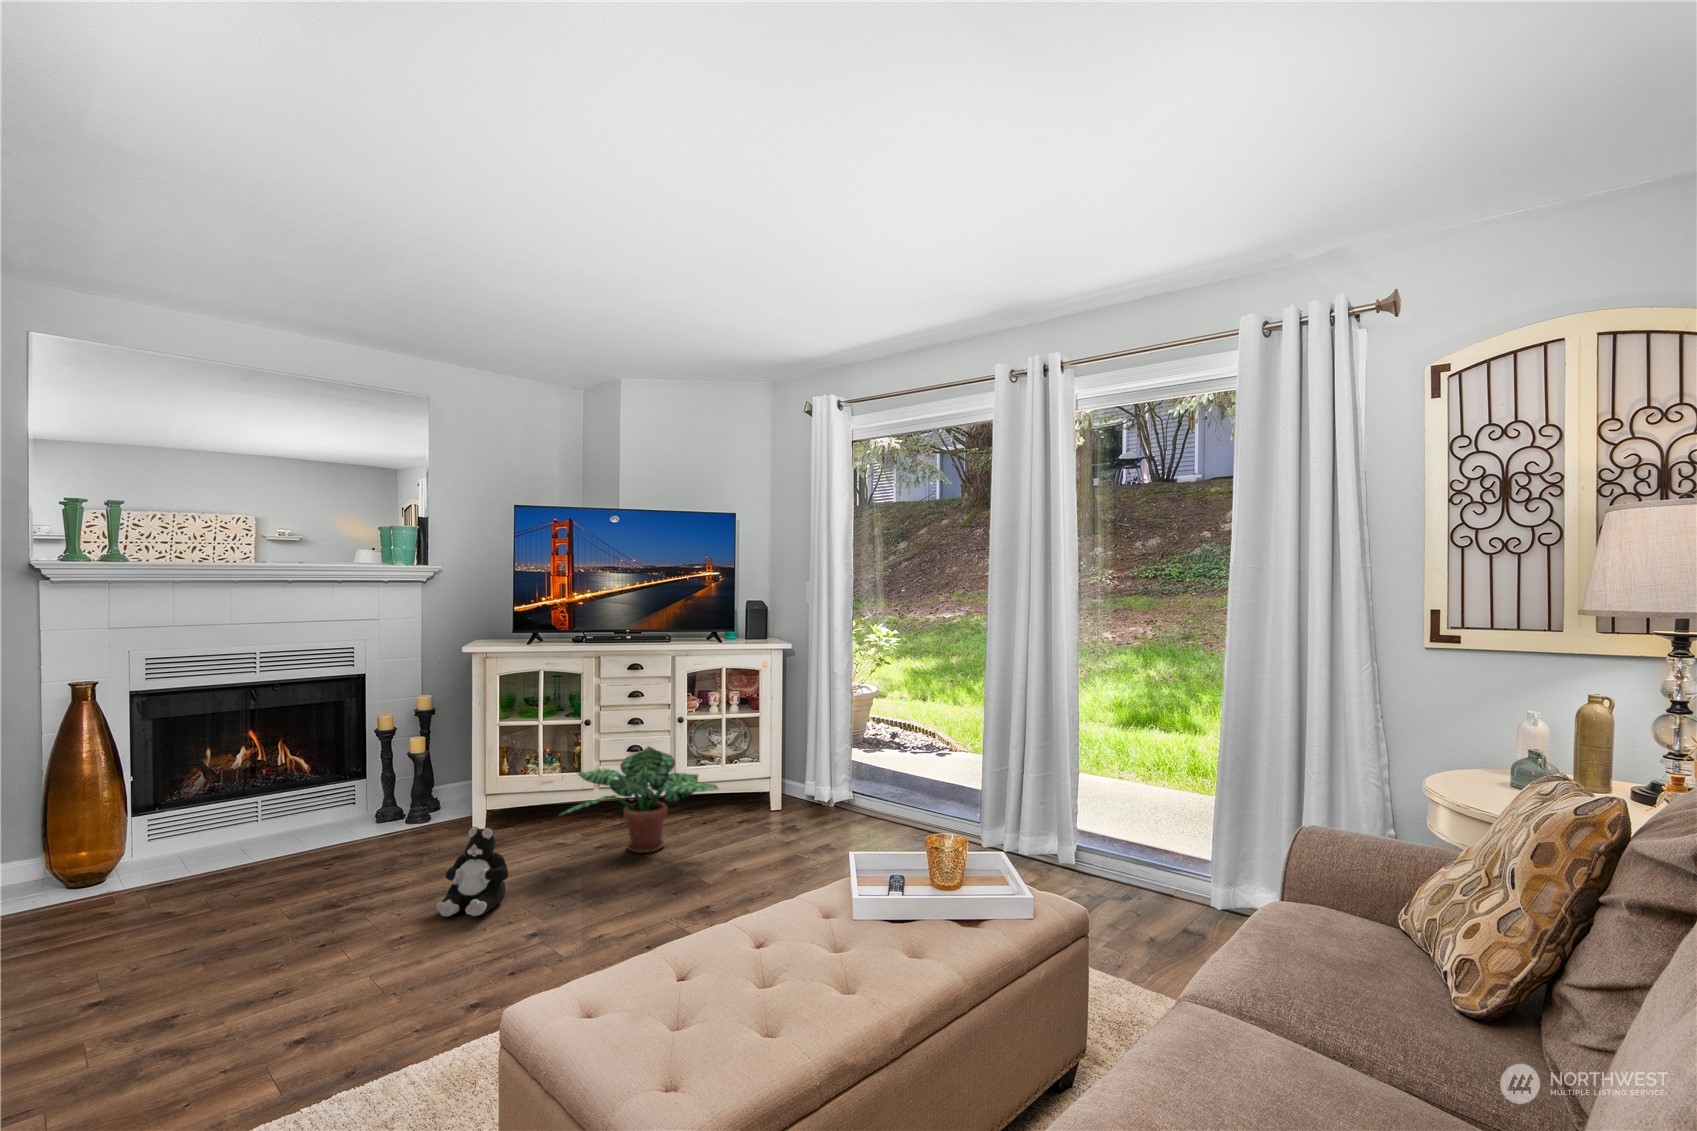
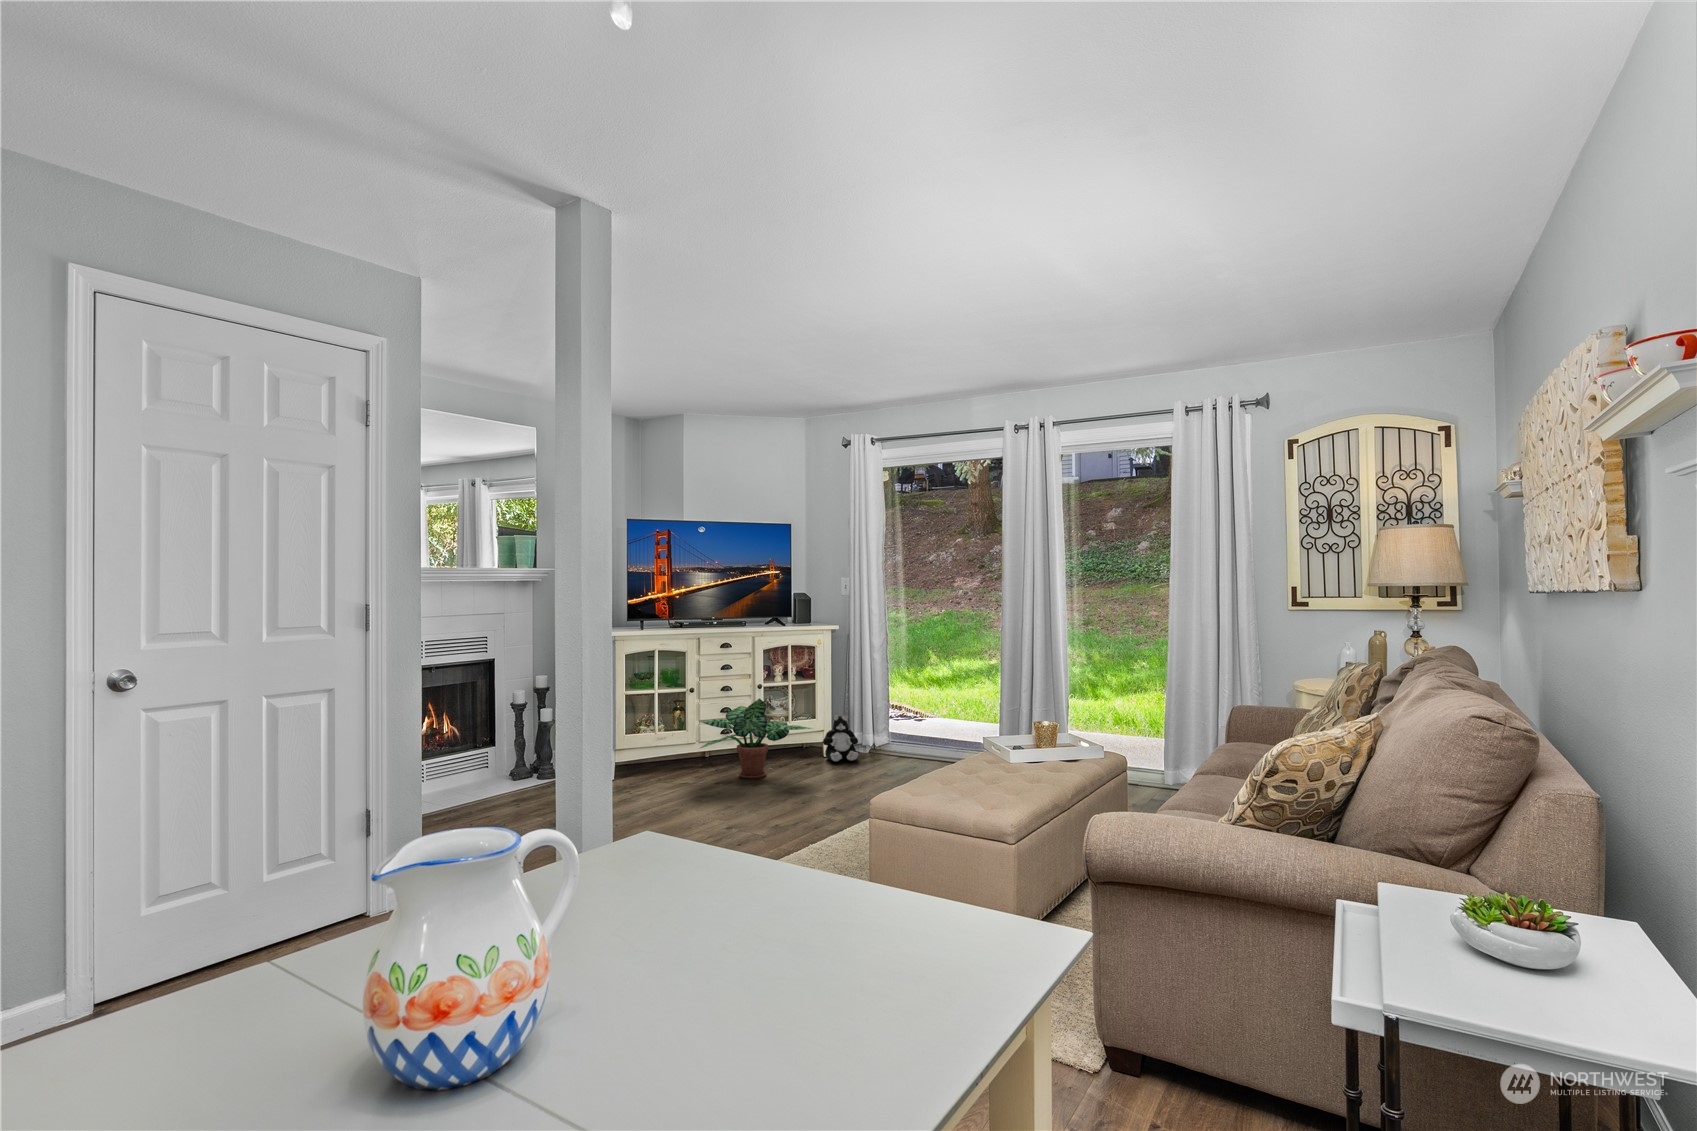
plush toy: present [436,827,509,917] -> present [823,715,858,762]

